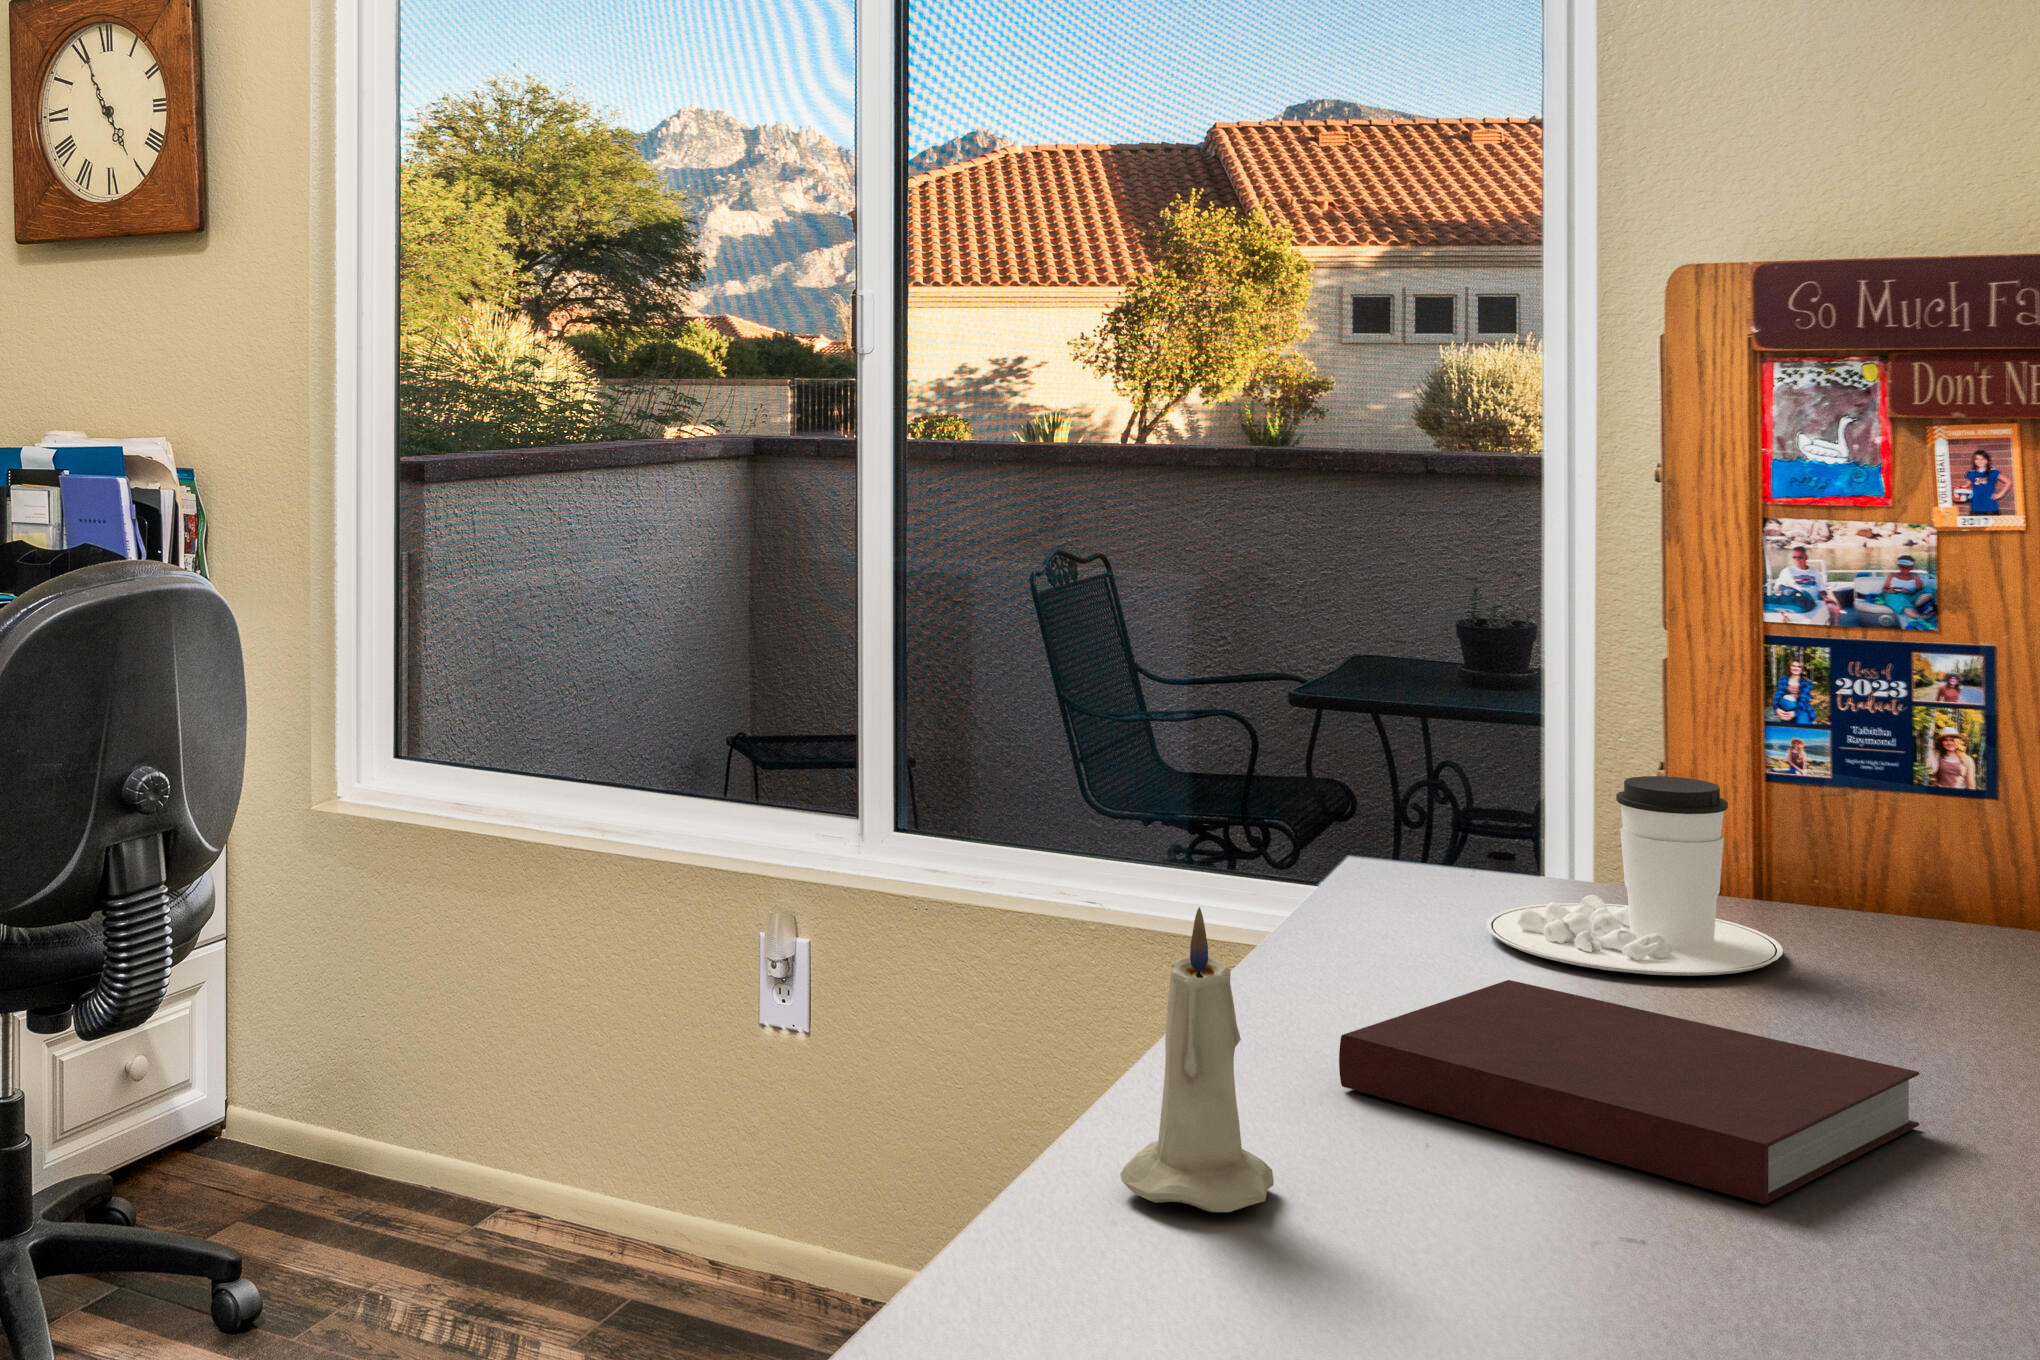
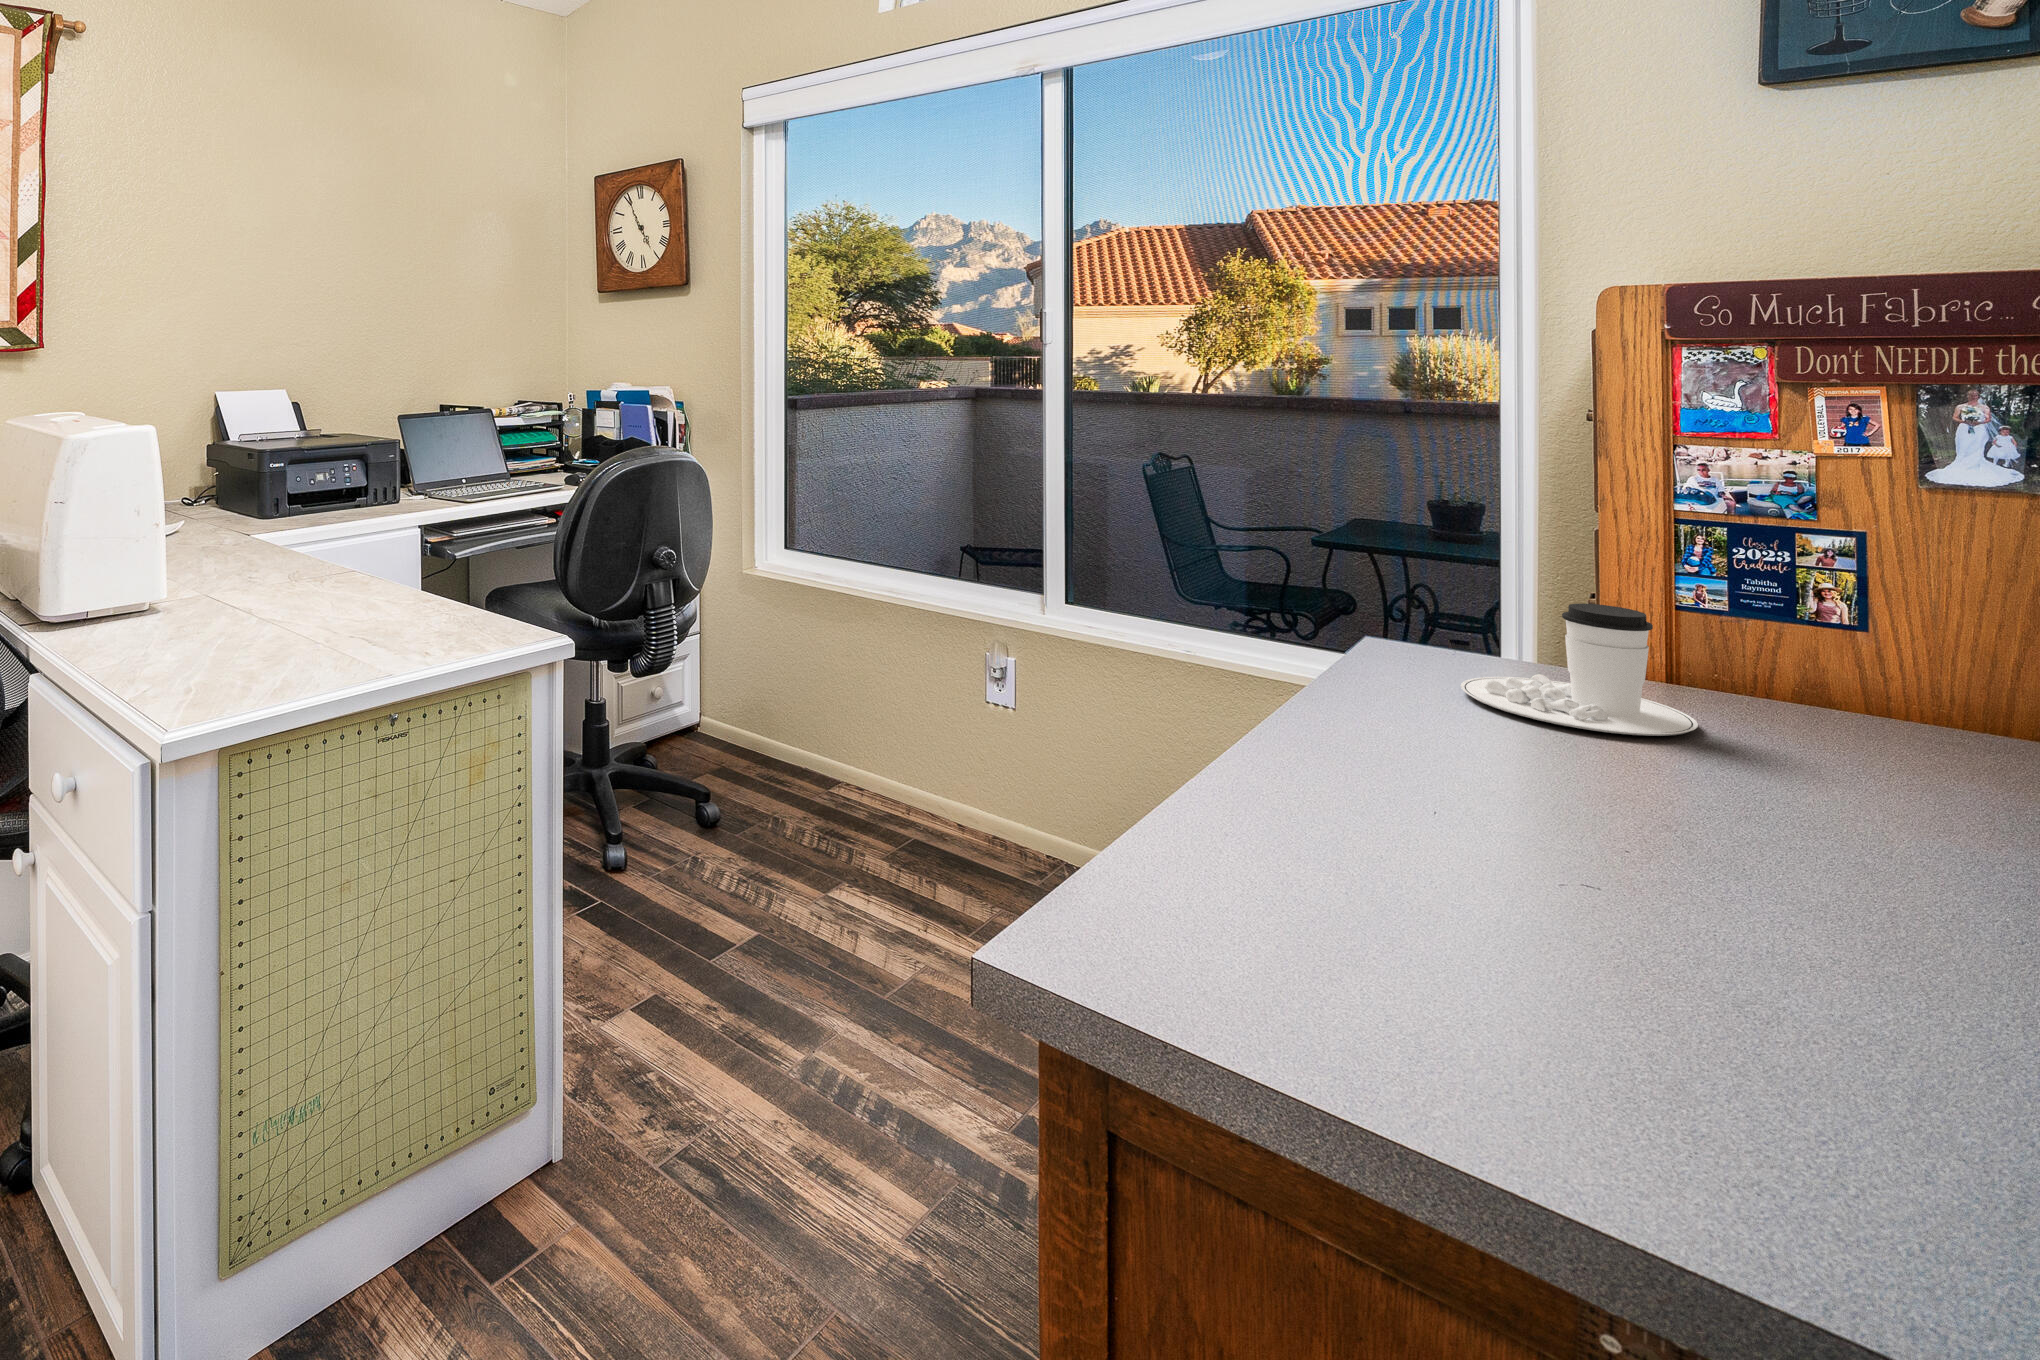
candle: present [1120,907,1274,1212] -> none [1226,668,1335,859]
notebook: present [1339,980,1919,1204] -> none [1371,726,1850,907]

